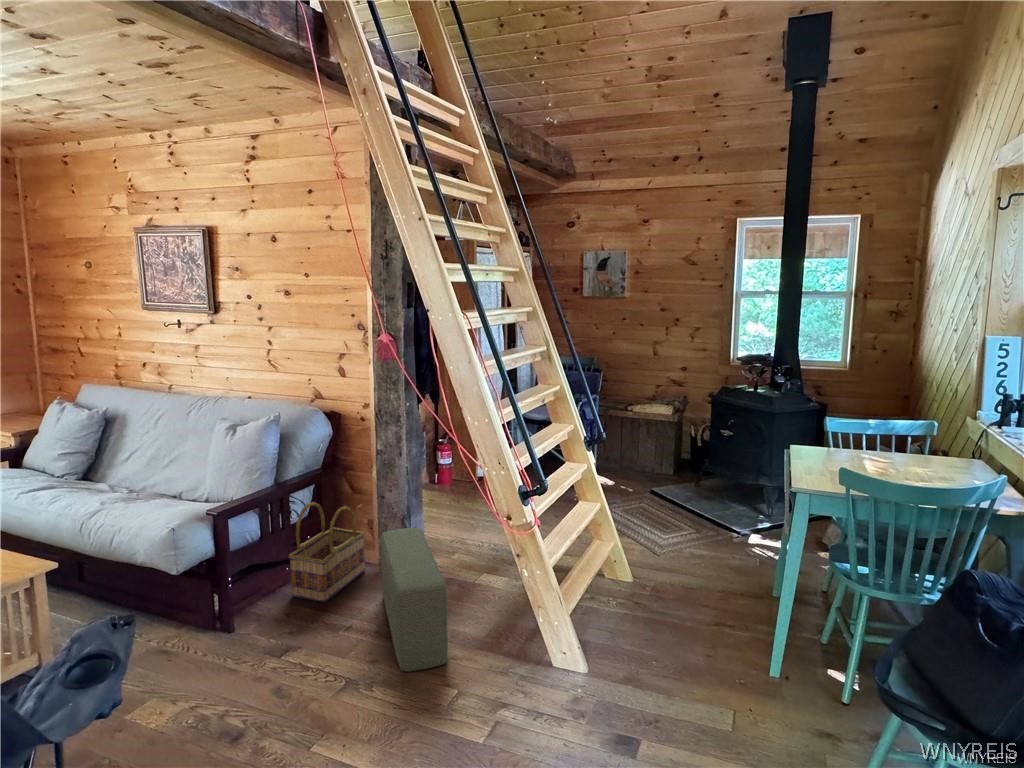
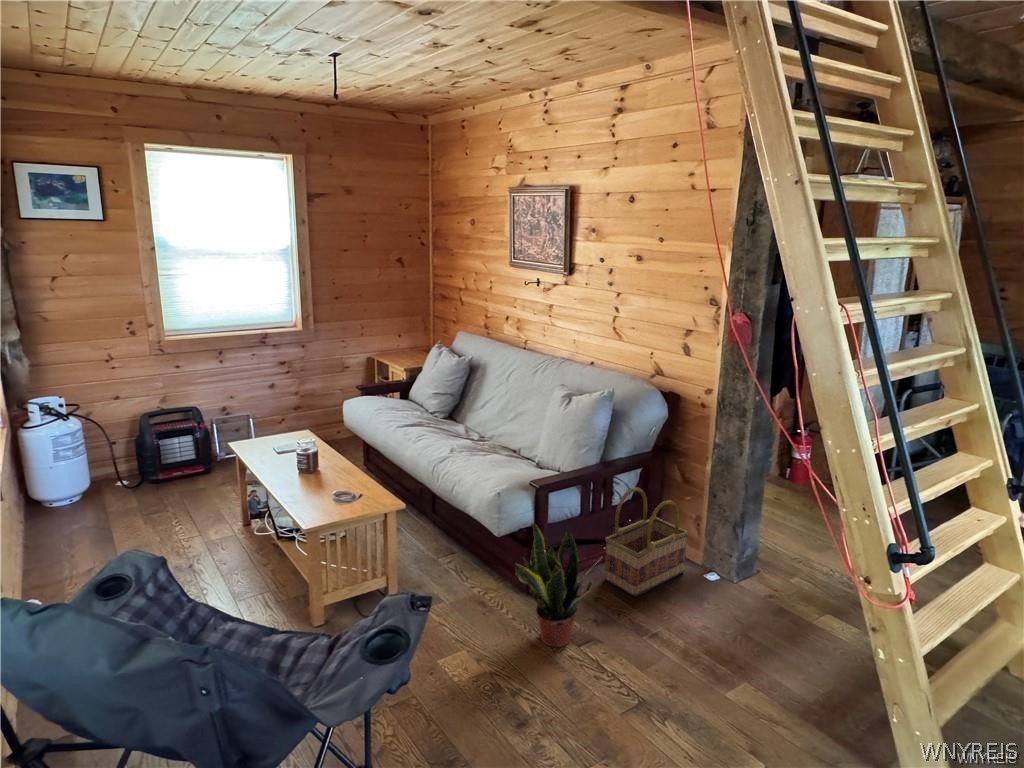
pouf: present [380,528,448,671] -> none [697,541,768,721]
potted plant: none [202,550,292,669] -> present [515,524,600,647]

